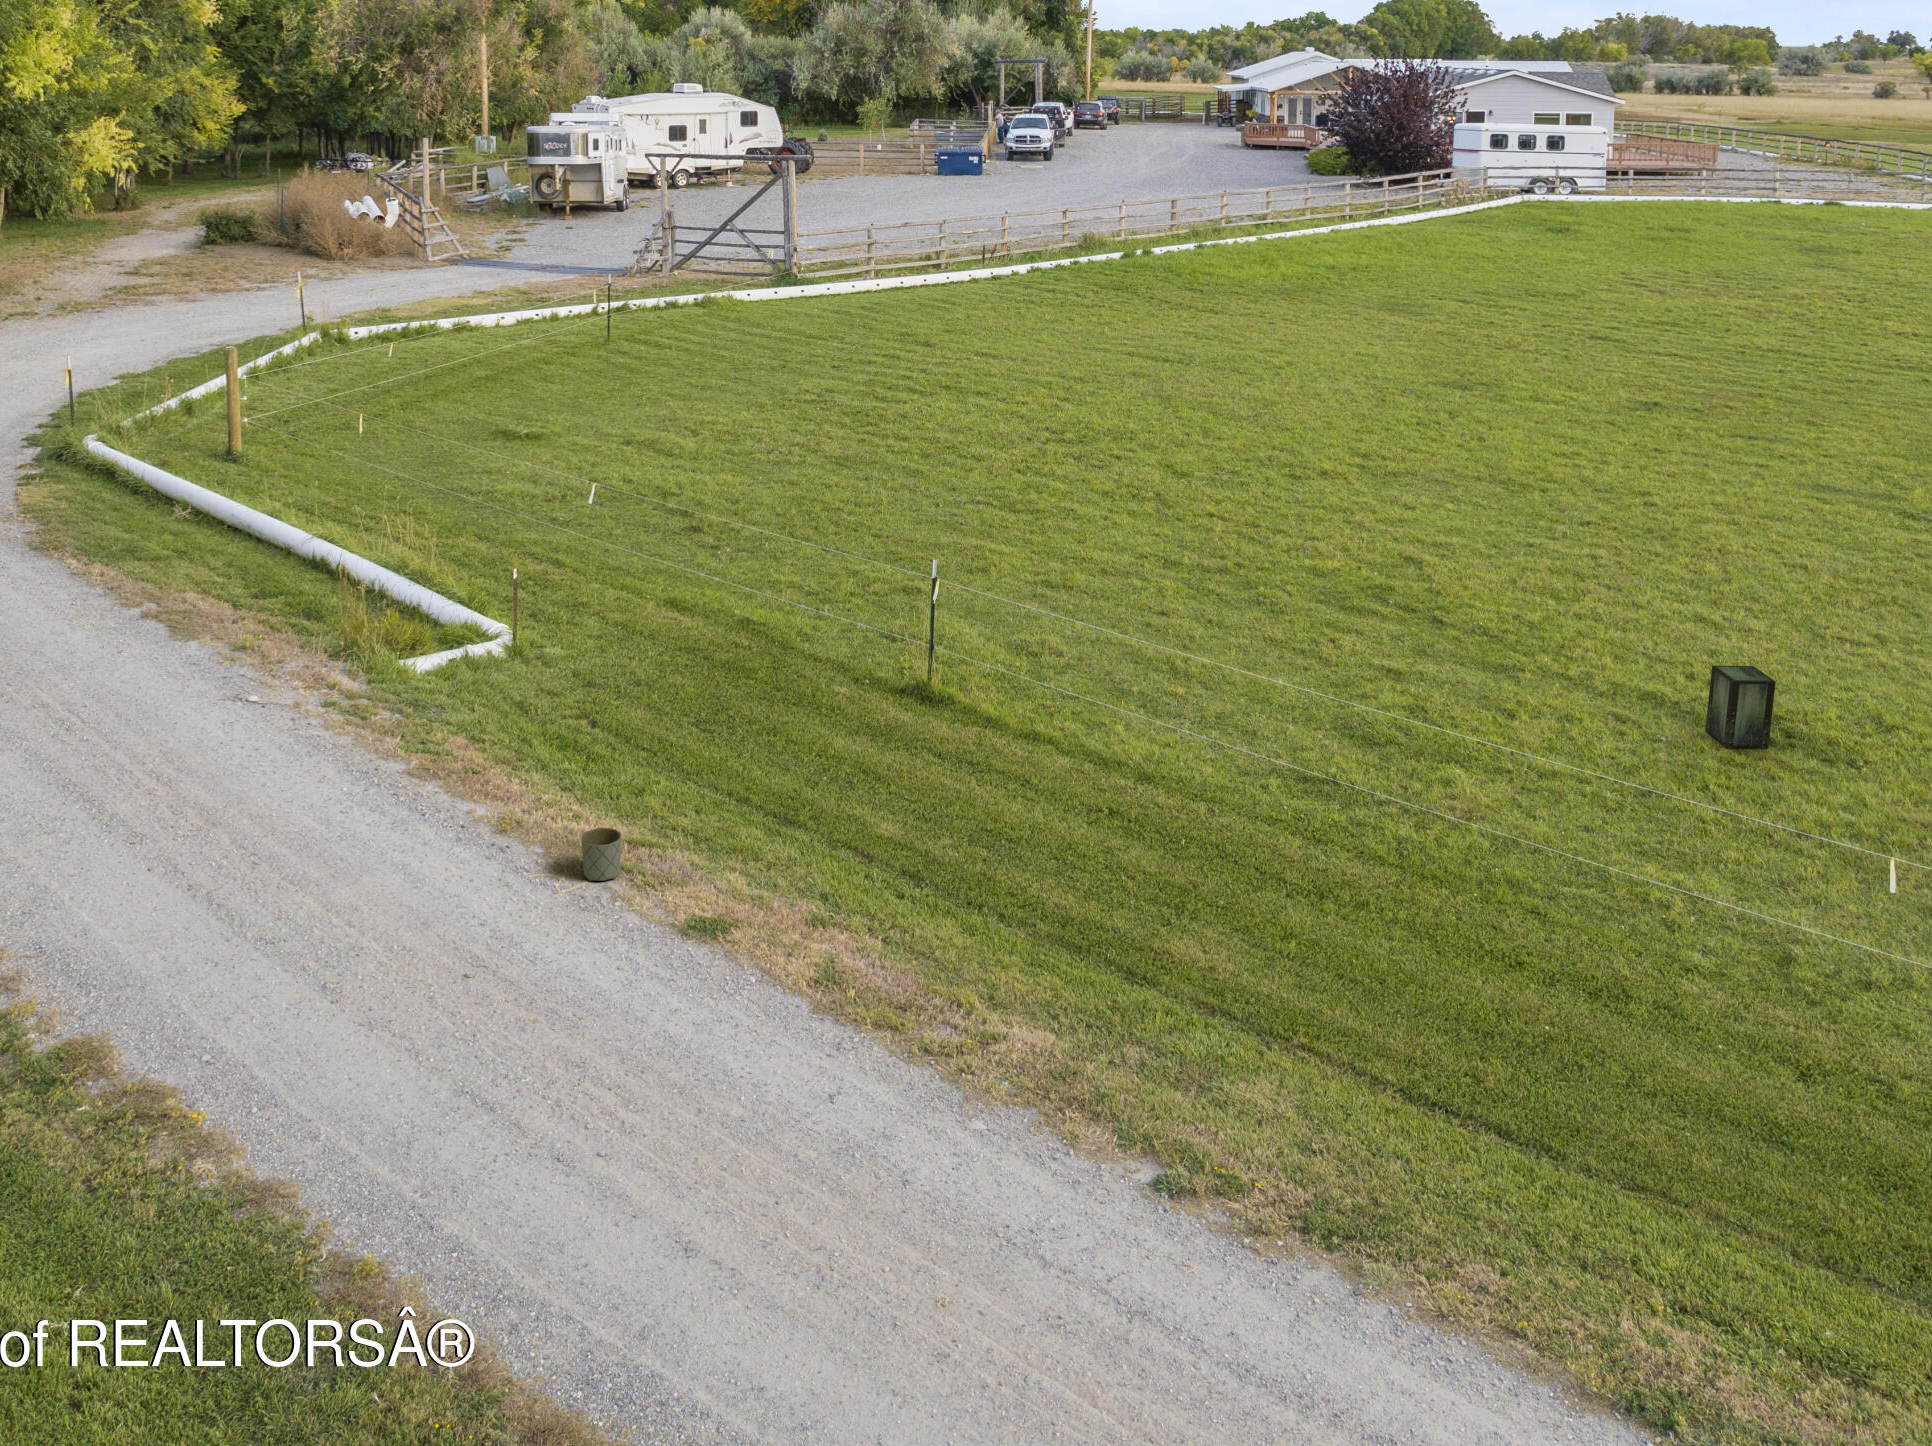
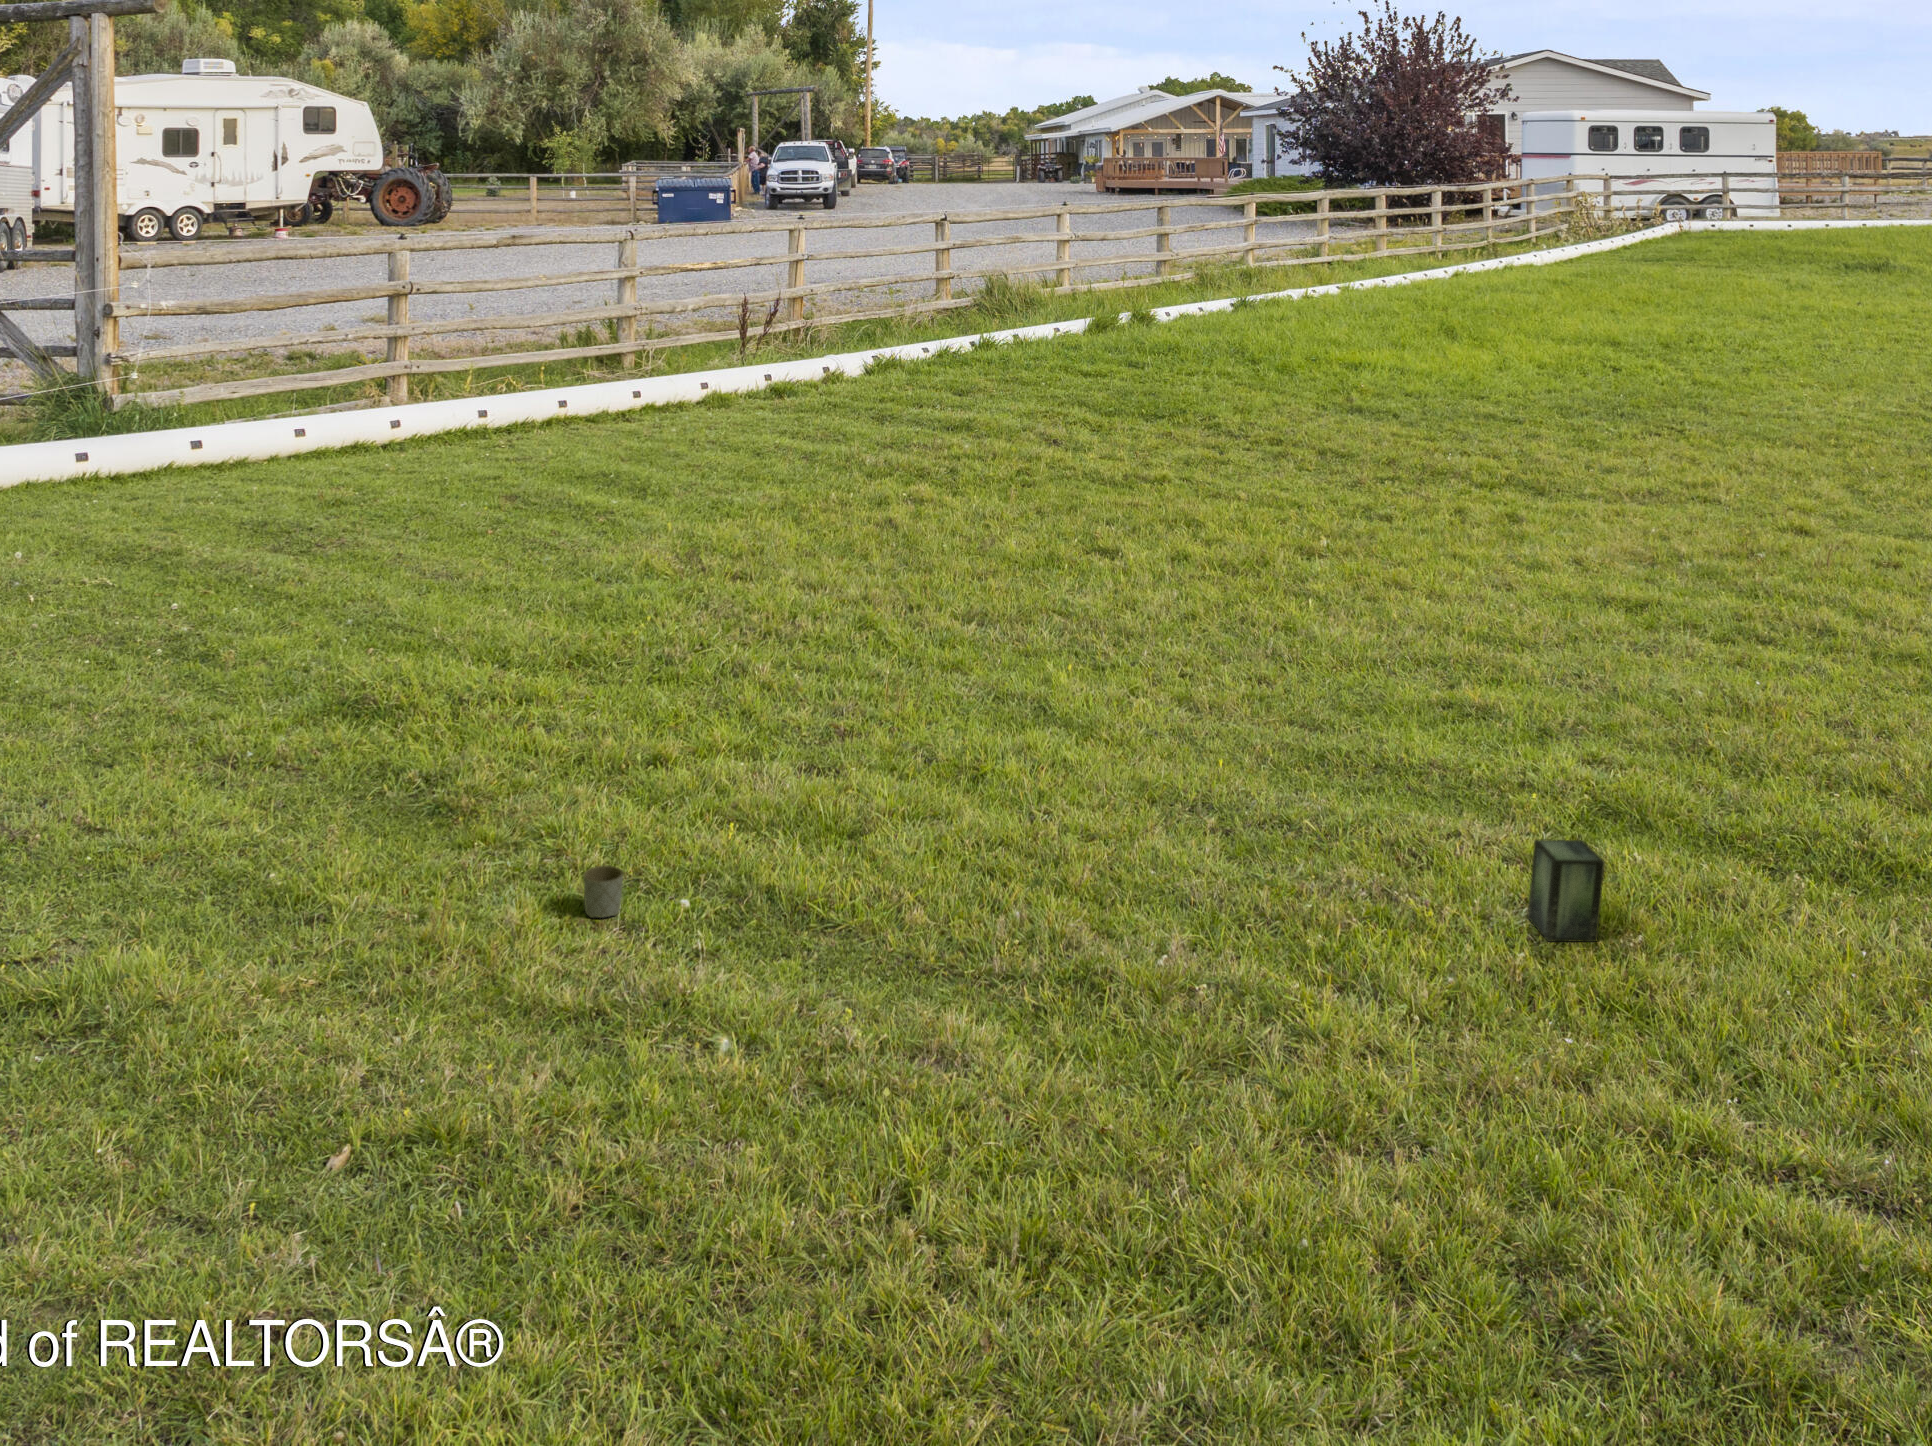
storage box: present [1705,666,1776,749] -> present [1528,839,1605,942]

